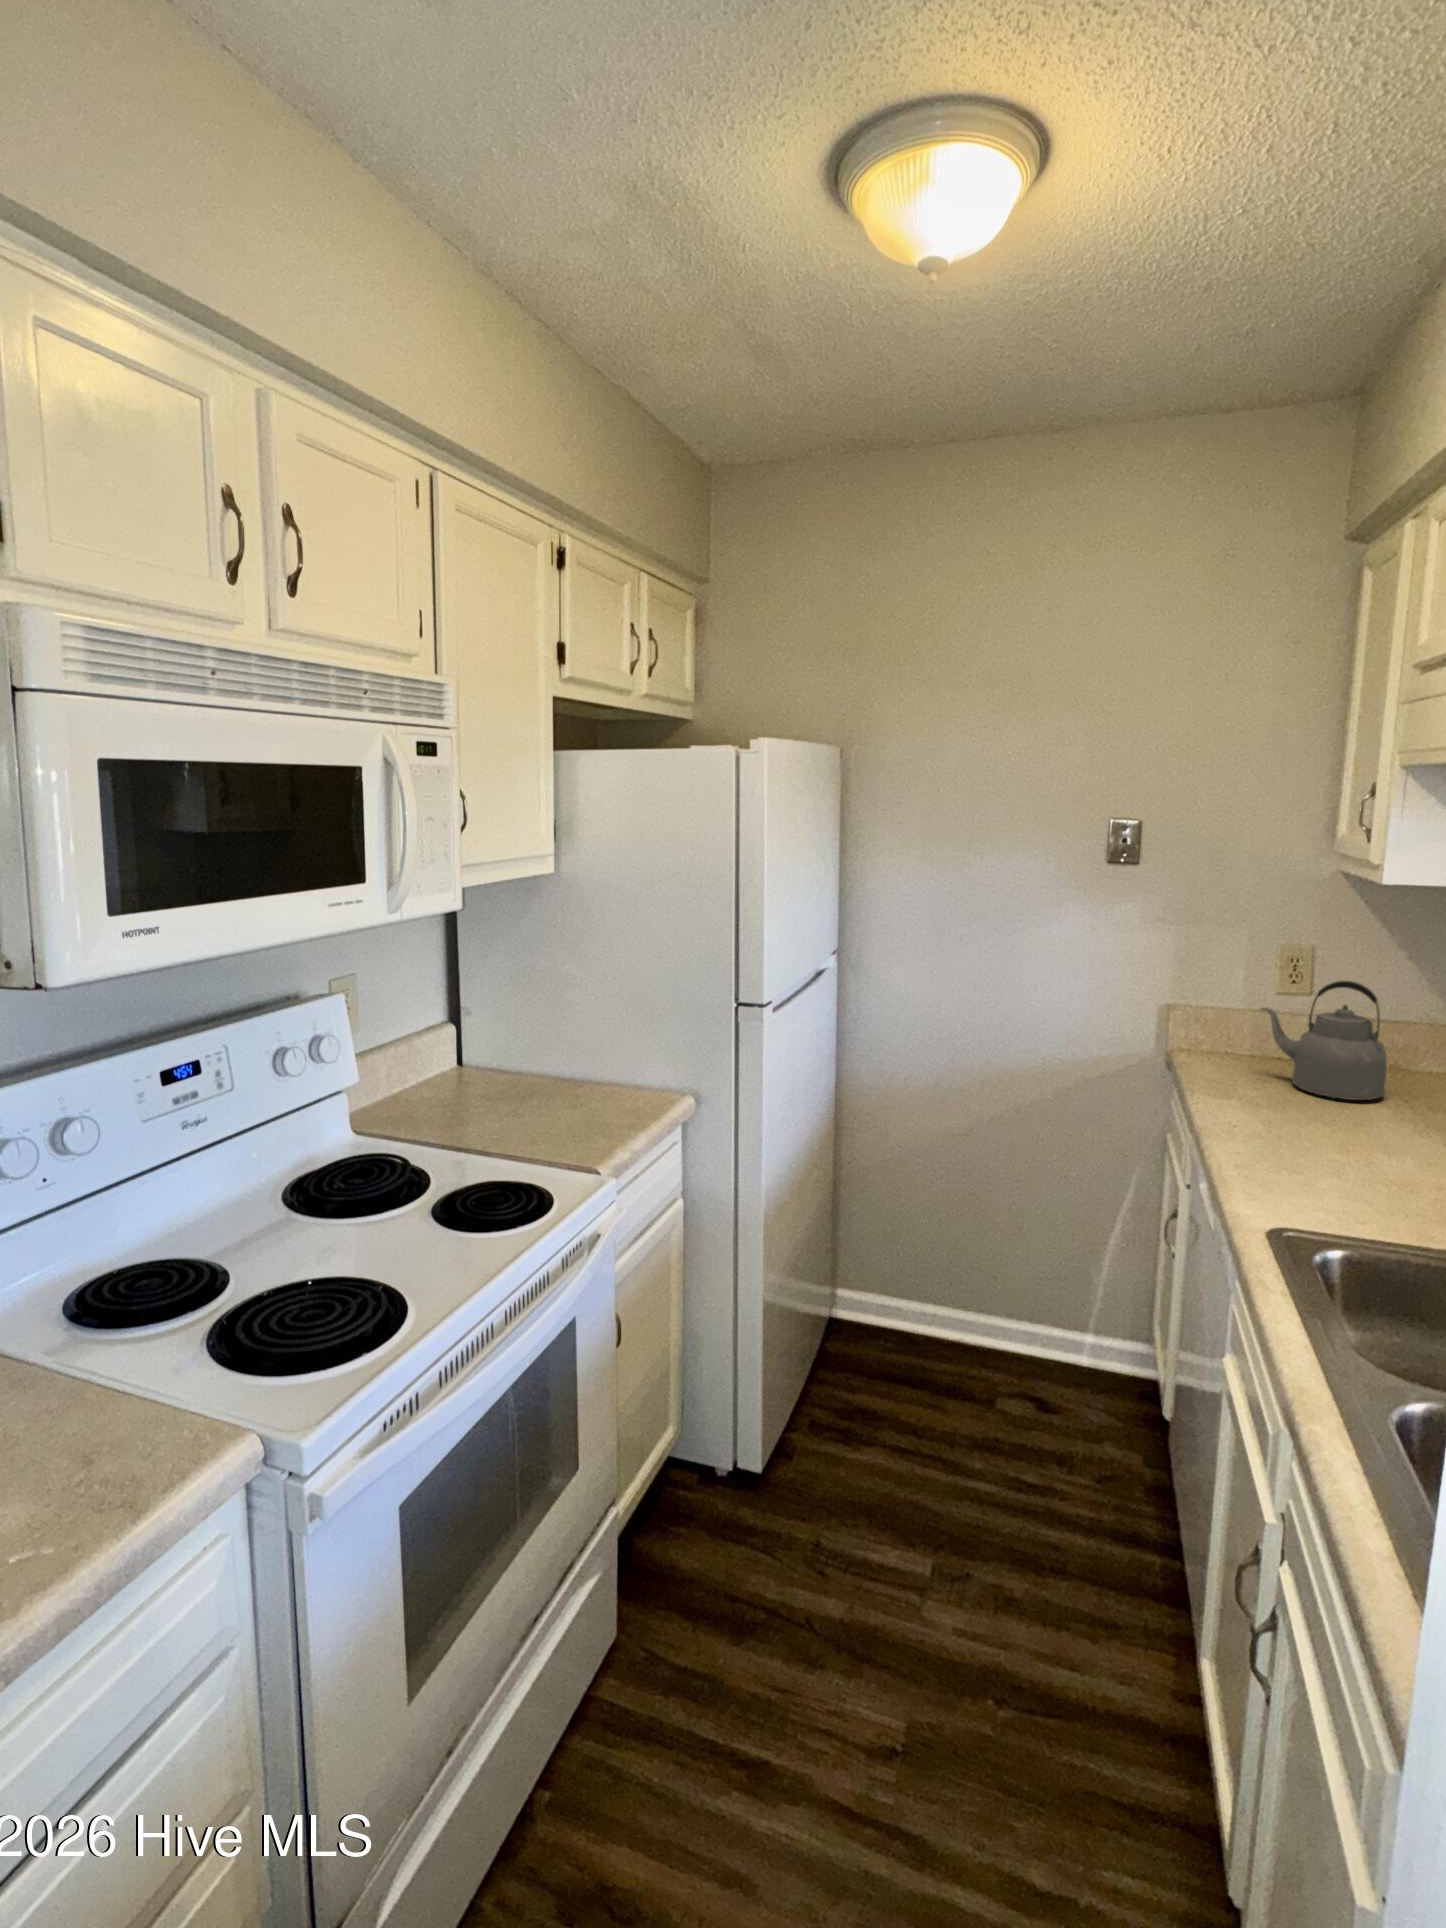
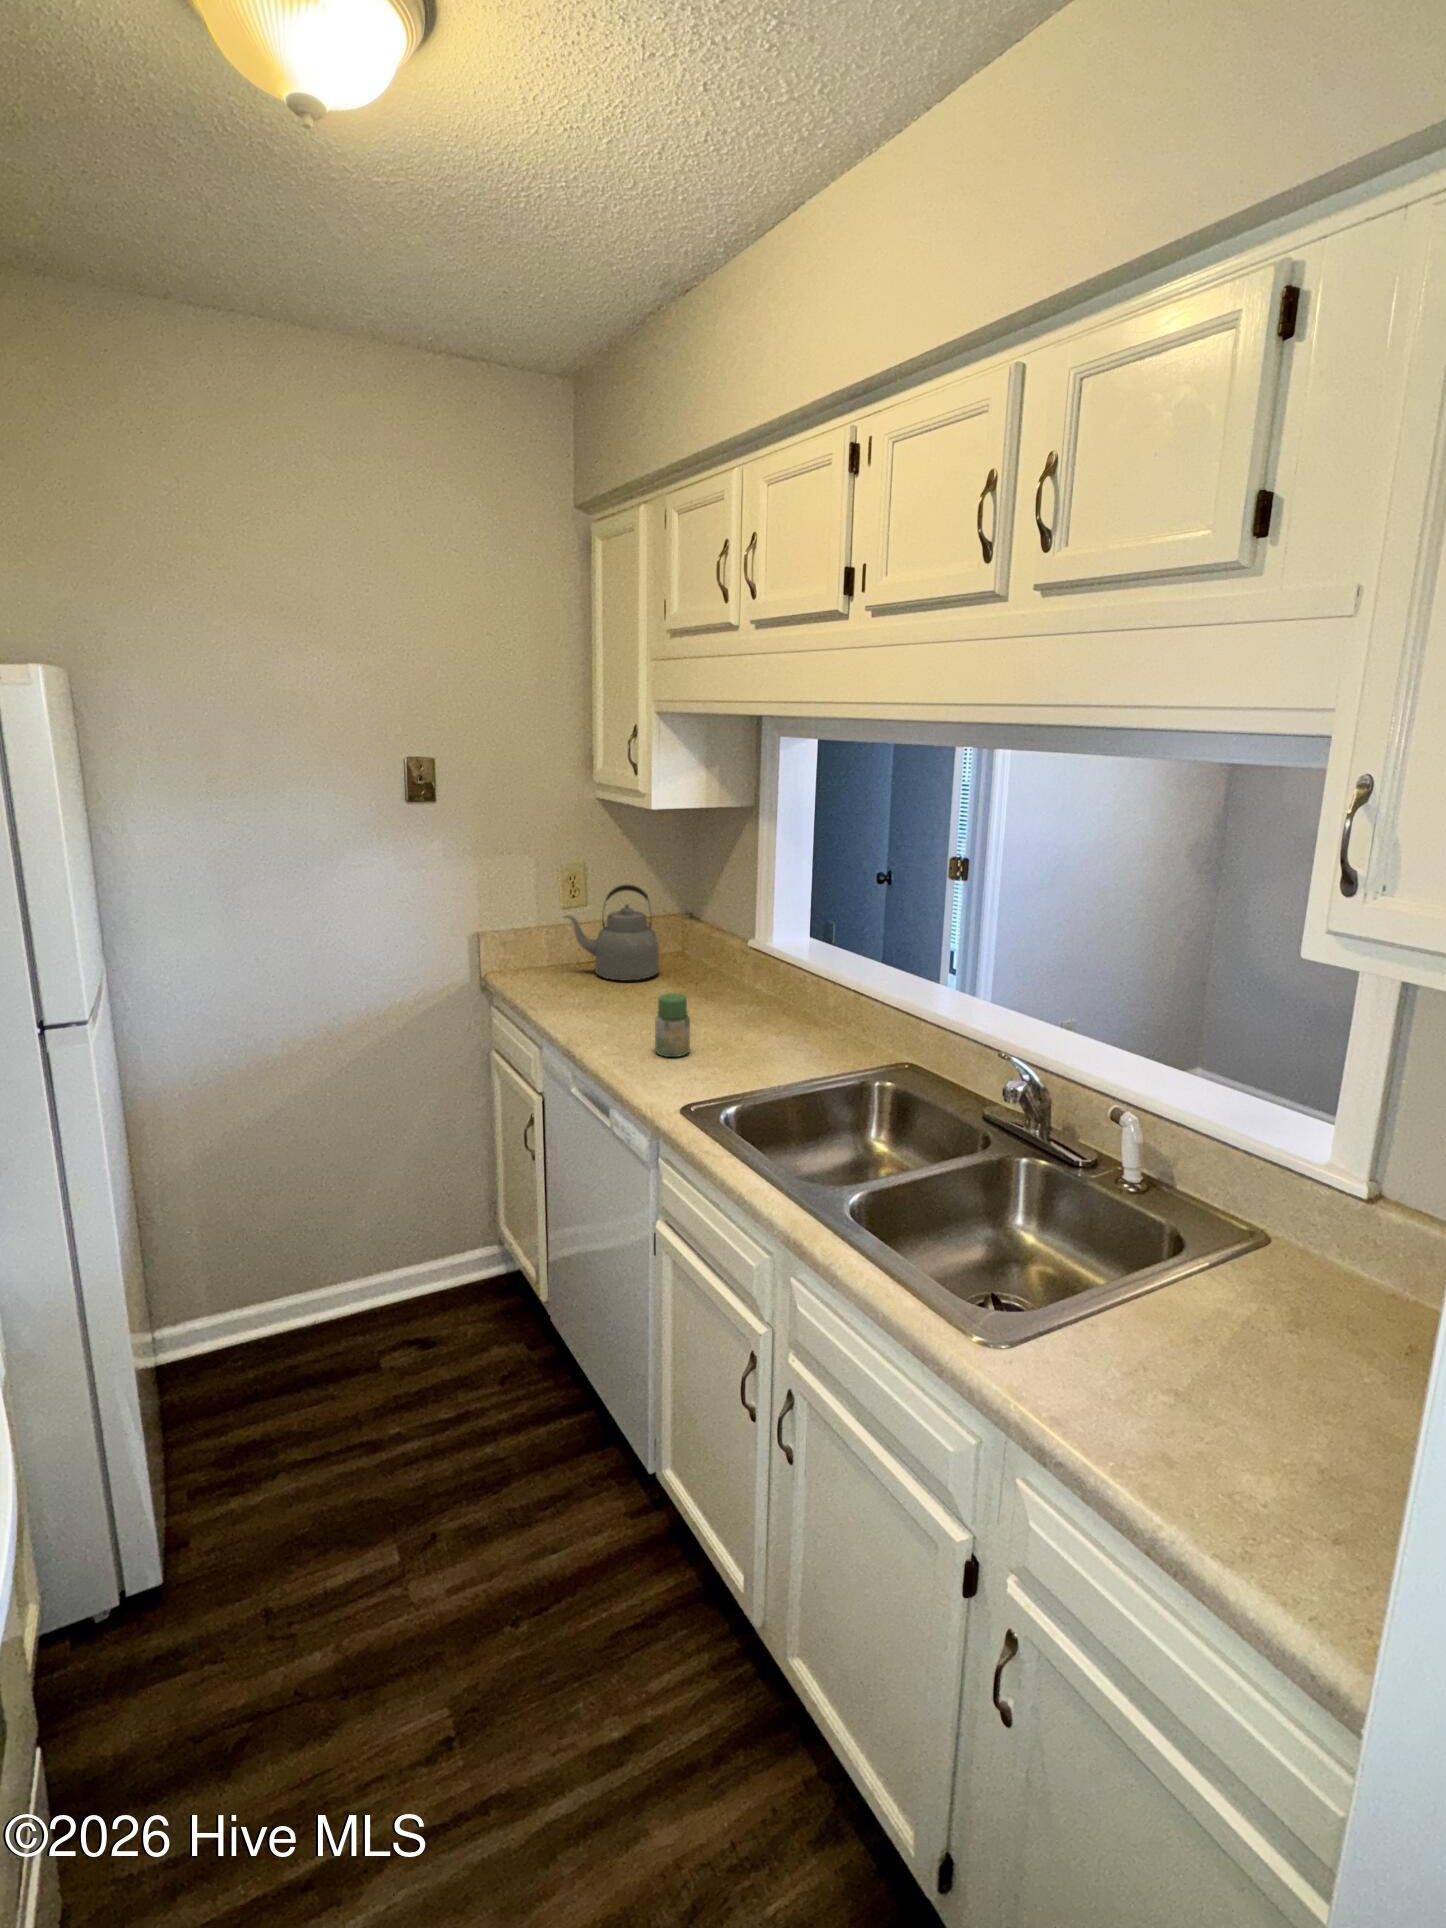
jar: none [1289,1104,1344,1185] -> present [655,993,690,1057]

